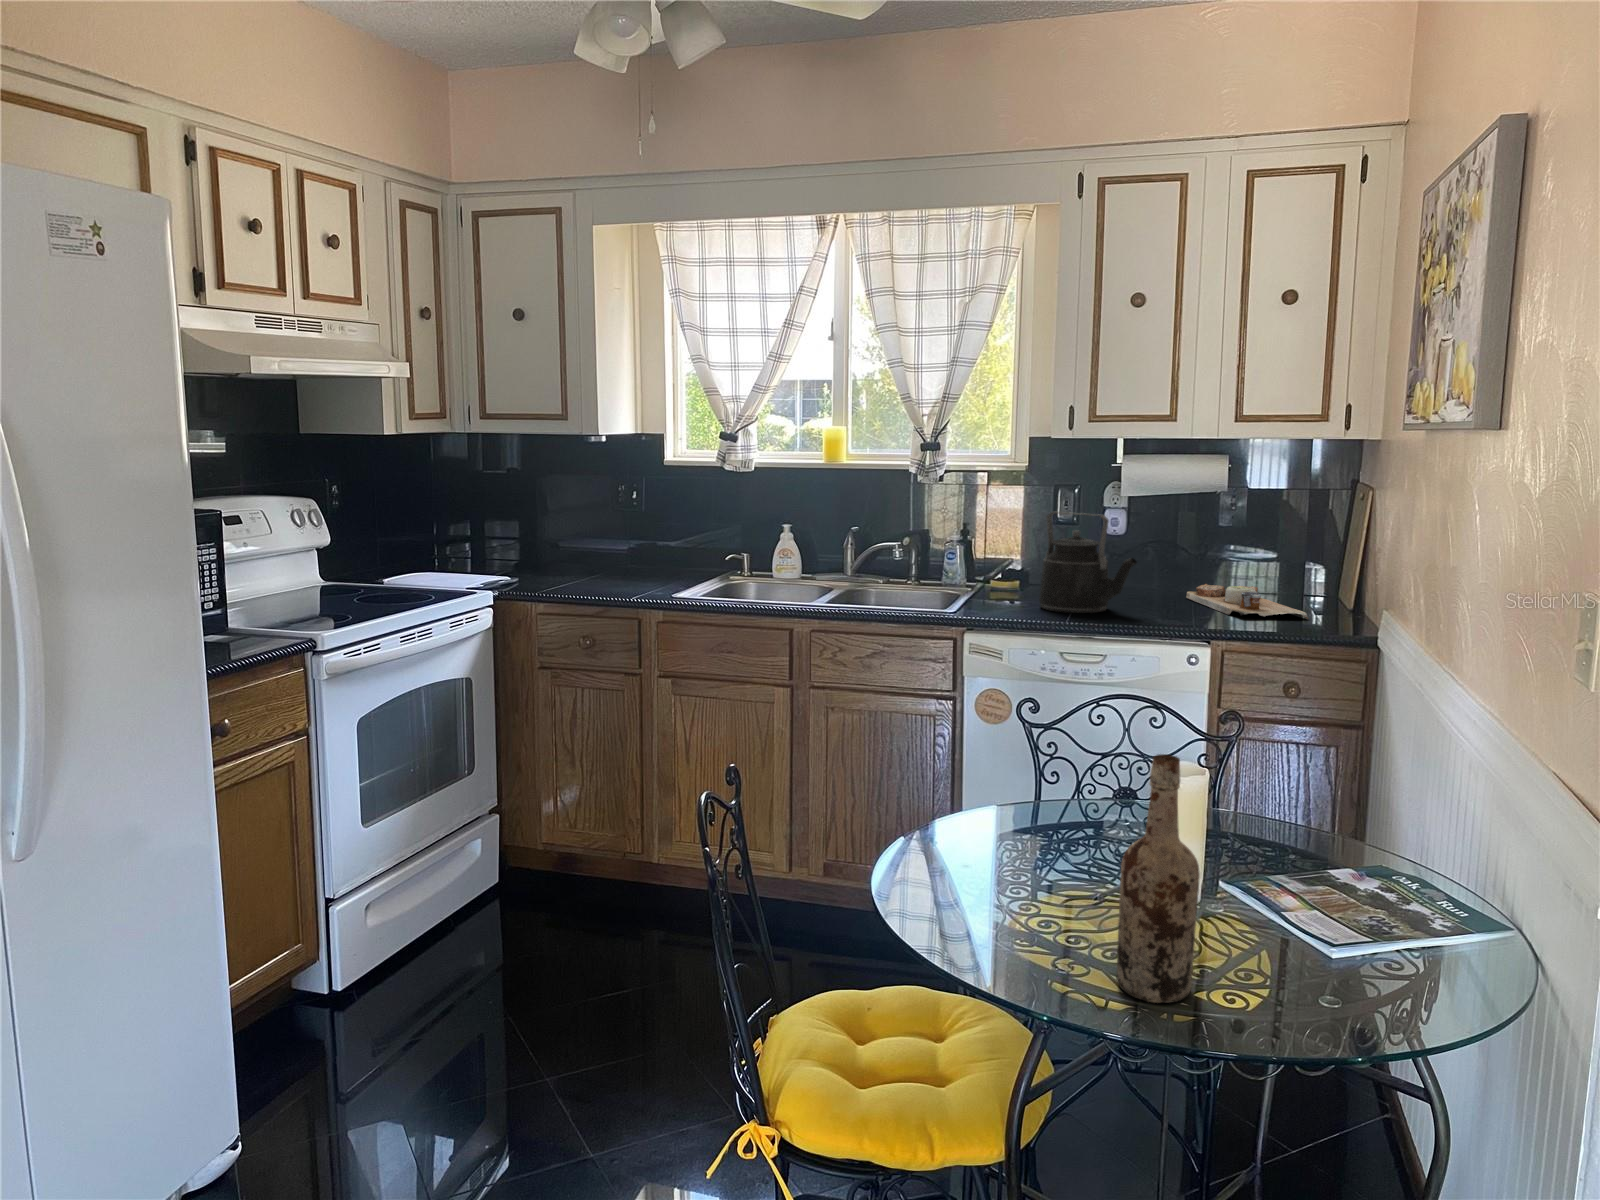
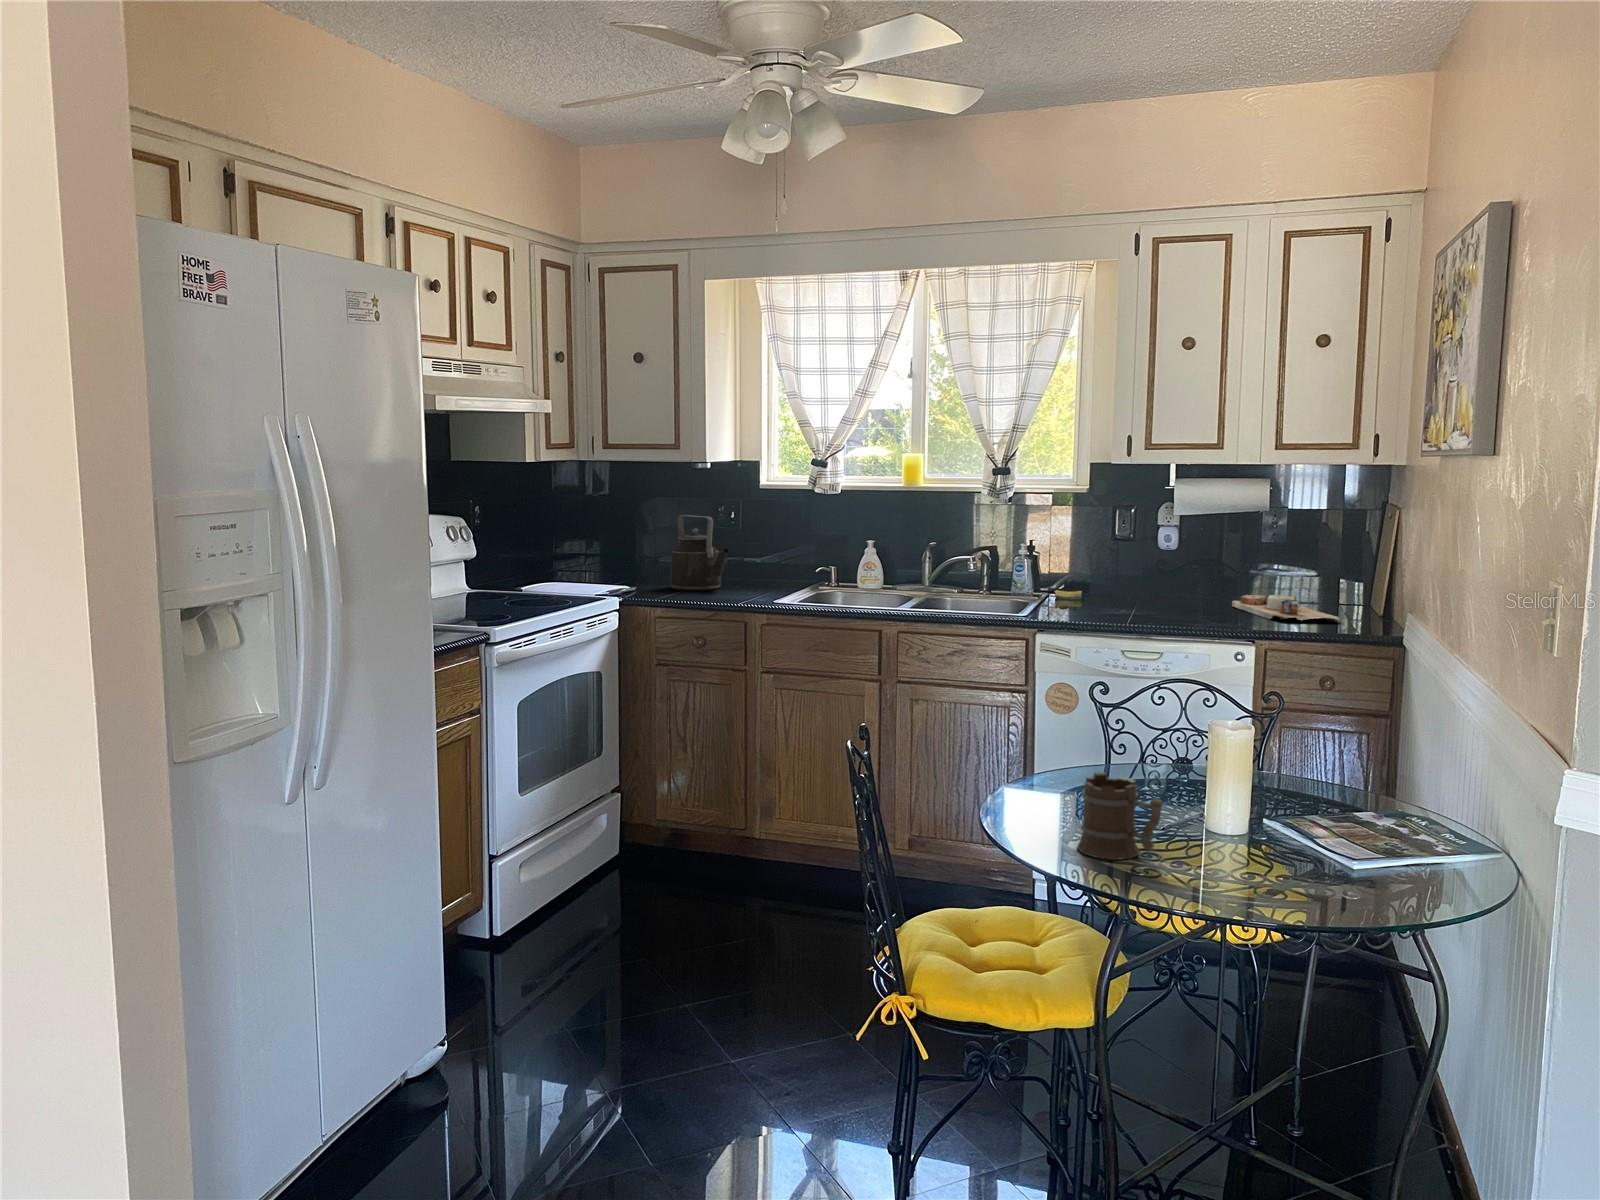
kettle: present [1039,512,1137,613] -> present [670,515,729,590]
wine bottle: present [1116,754,1200,1003] -> none [1184,703,1249,893]
mug: none [984,831,1091,948] -> present [1077,772,1163,860]

